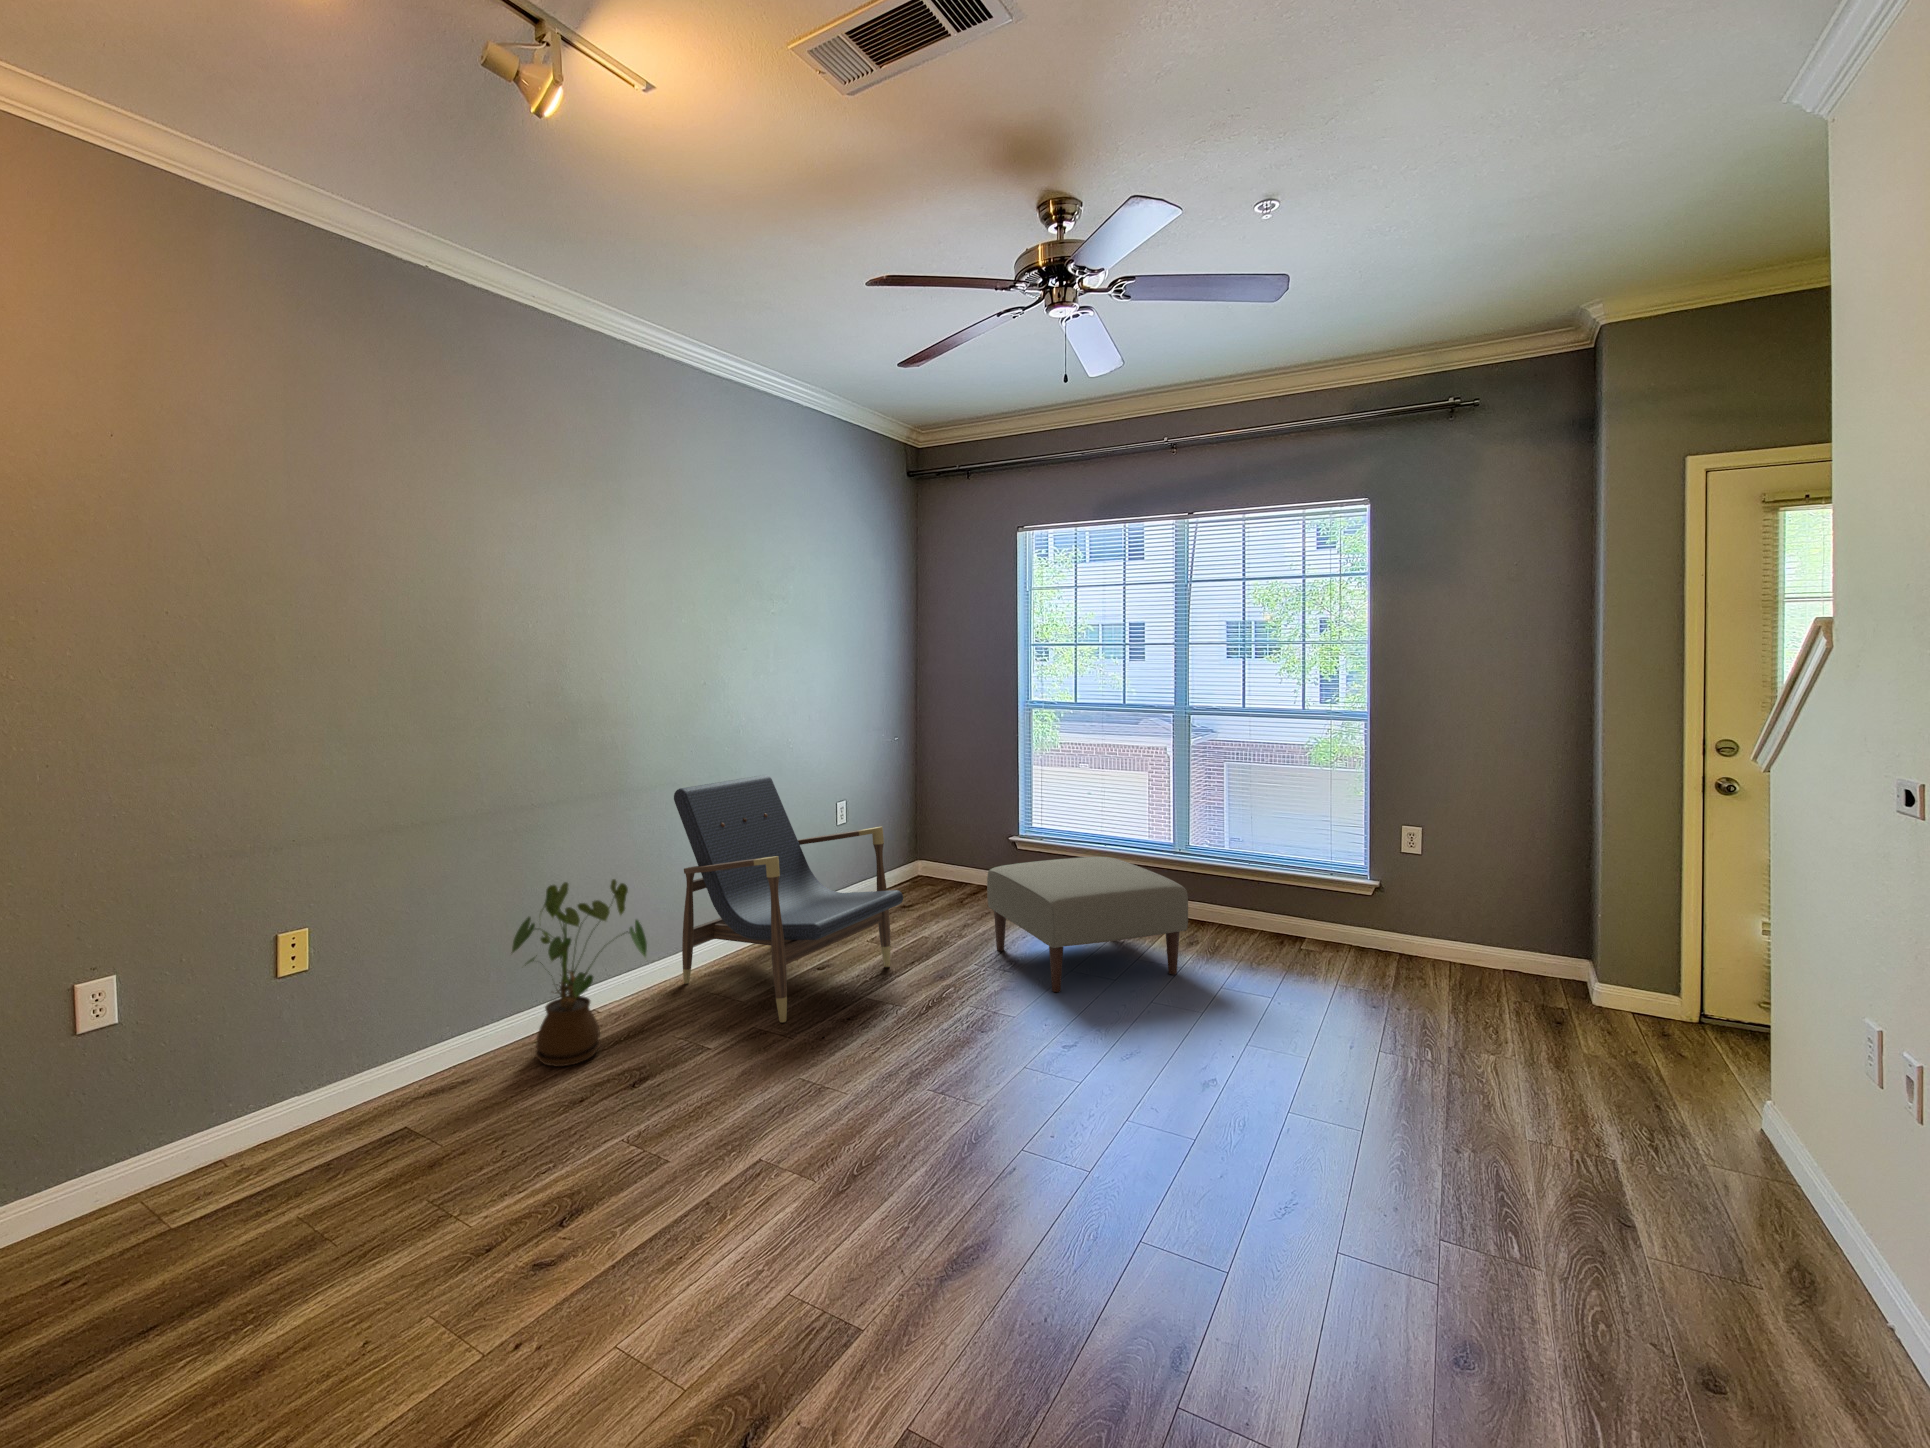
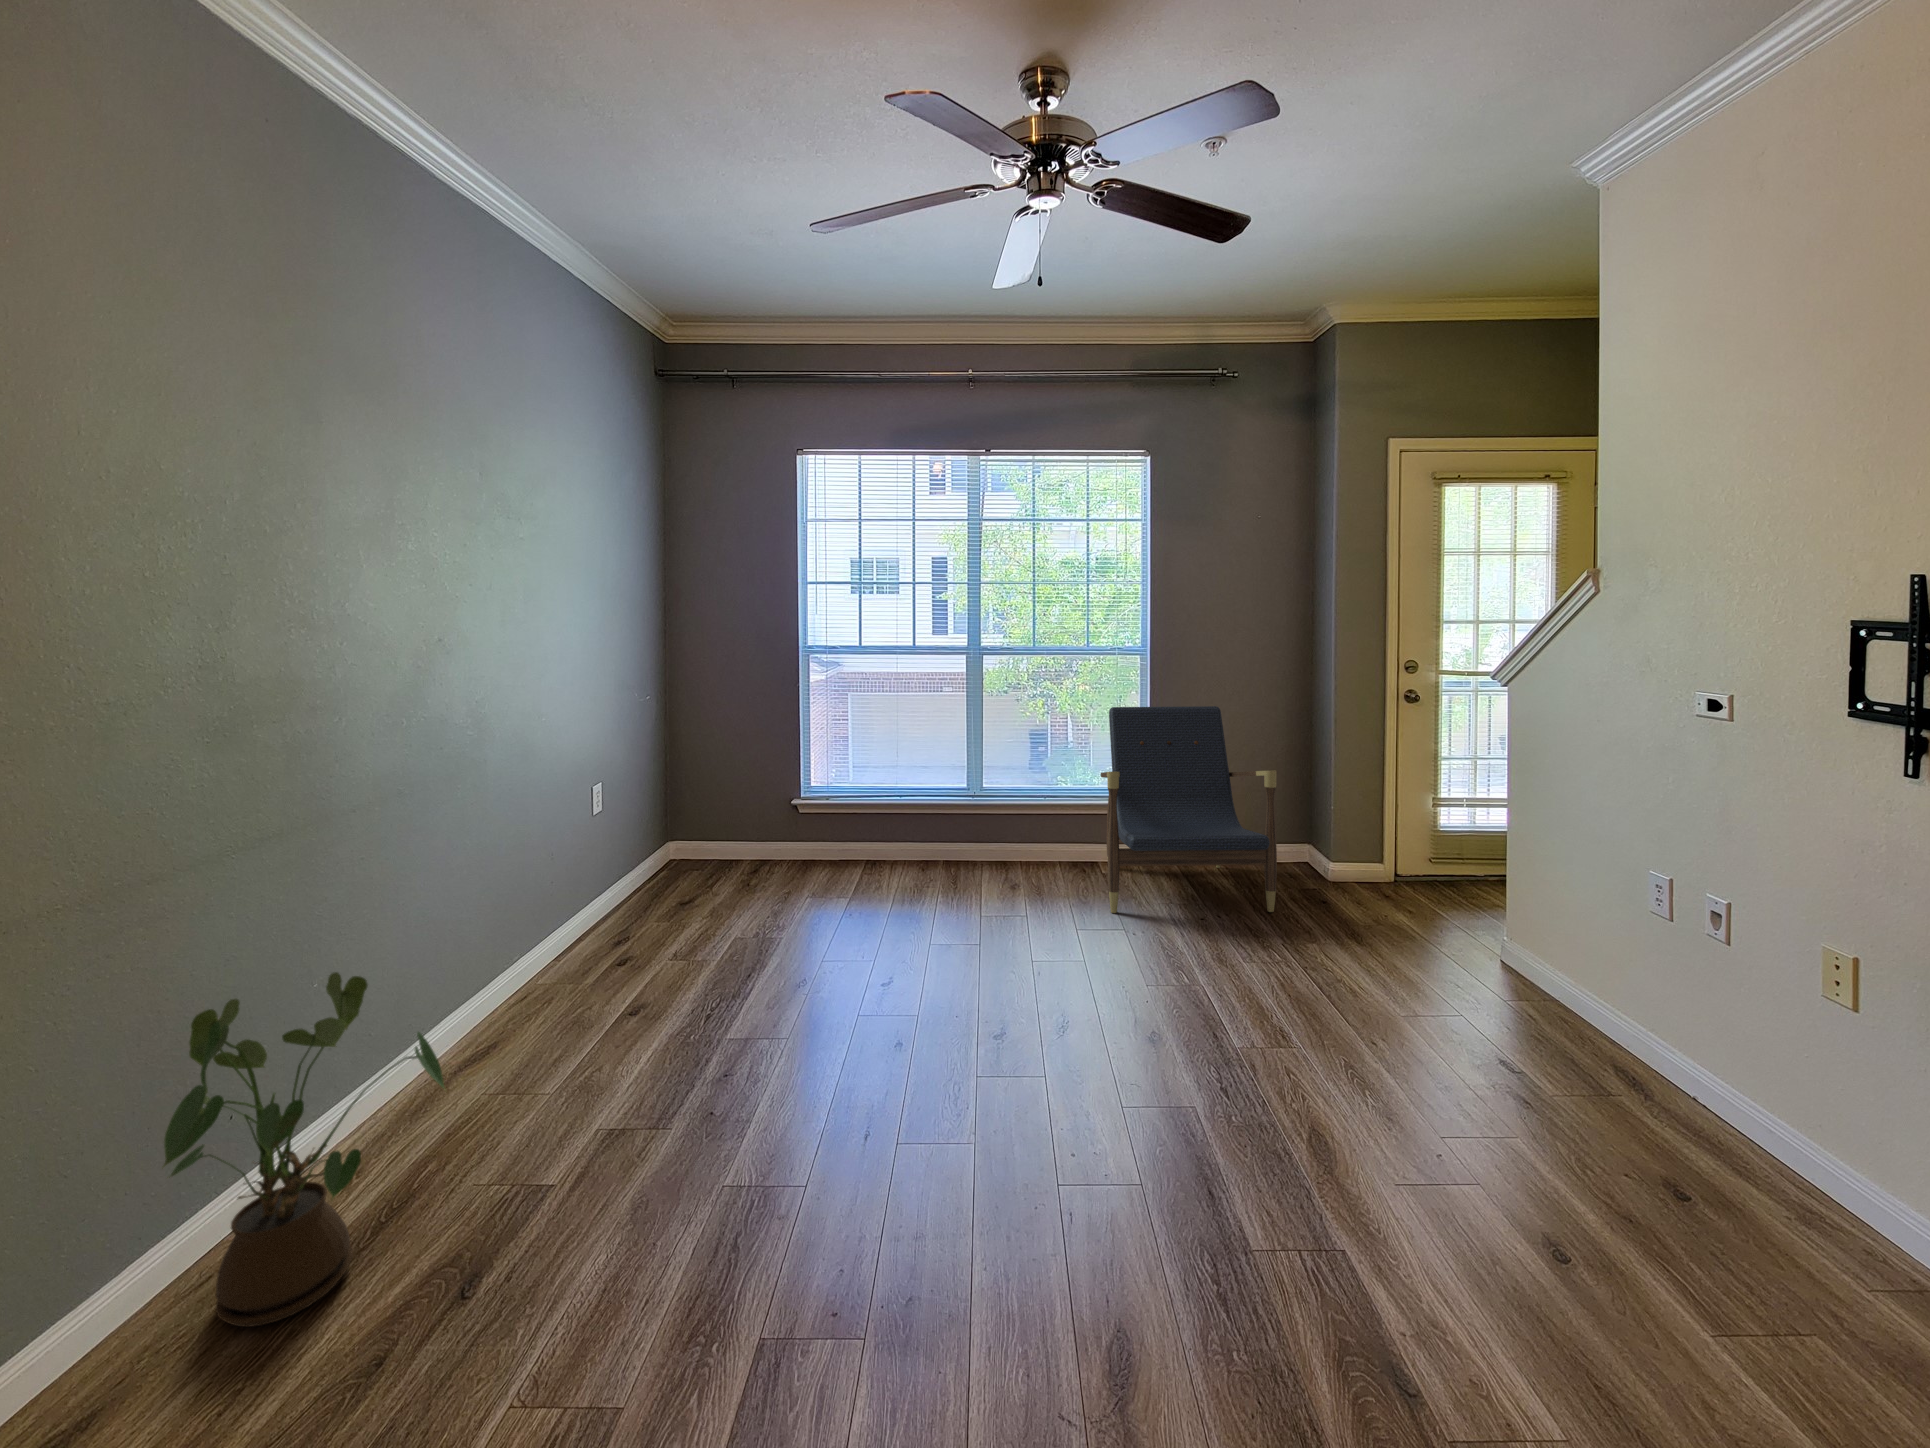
lounge chair: present [674,775,903,1022] -> present [1101,706,1277,913]
ottoman: present [987,857,1188,992] -> none [821,814,1042,974]

